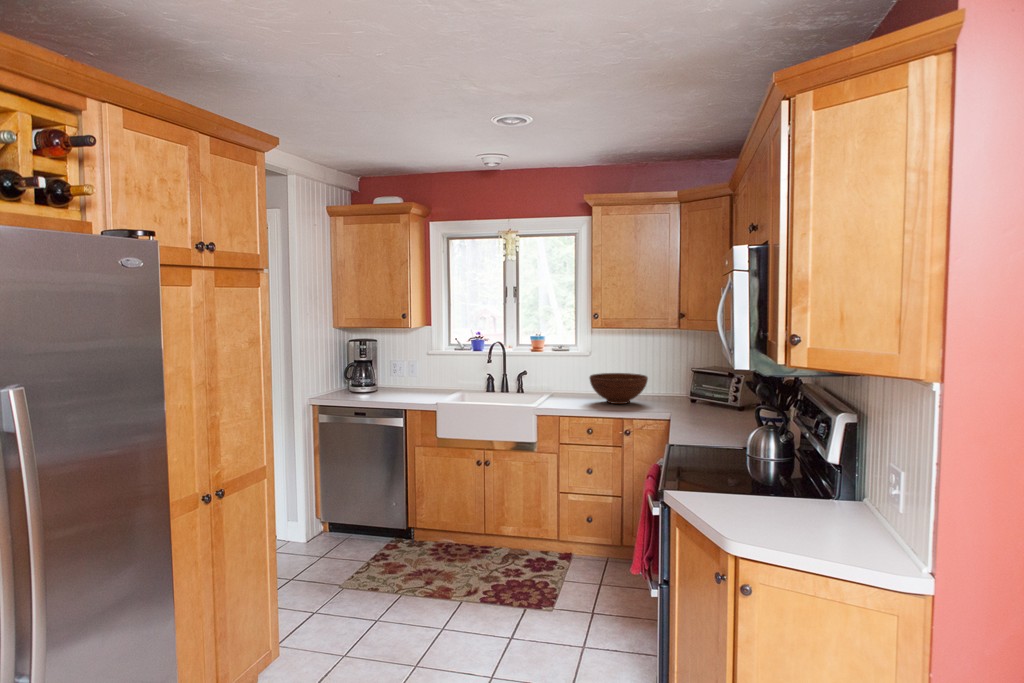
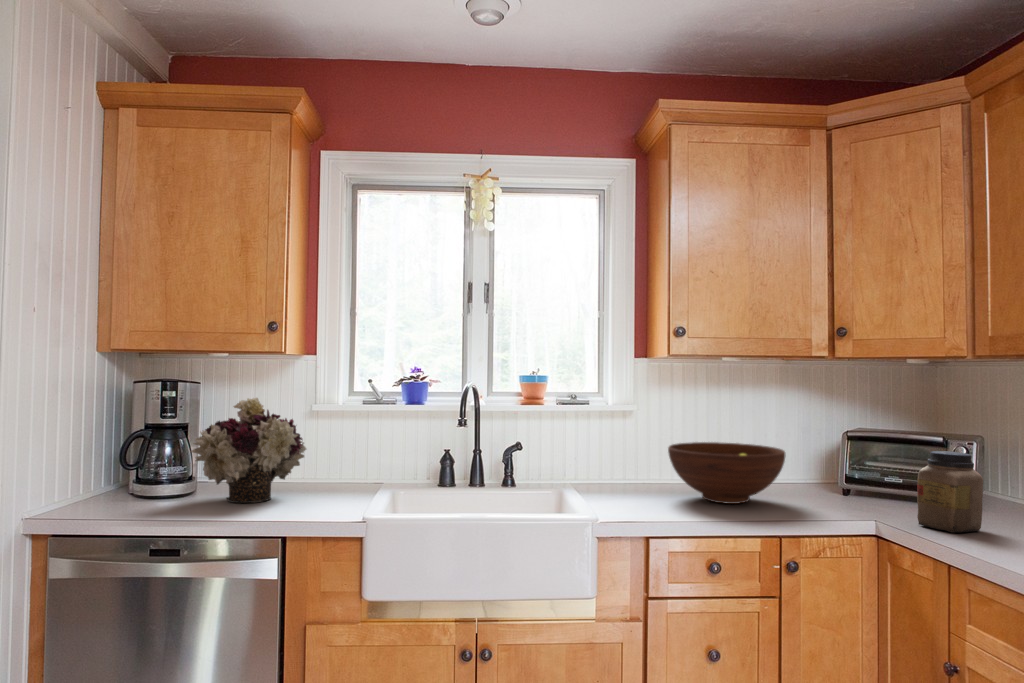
flower arrangement: none [371,349,423,396] -> present [190,398,306,503]
jar: none [685,379,712,418] -> present [917,451,983,532]

